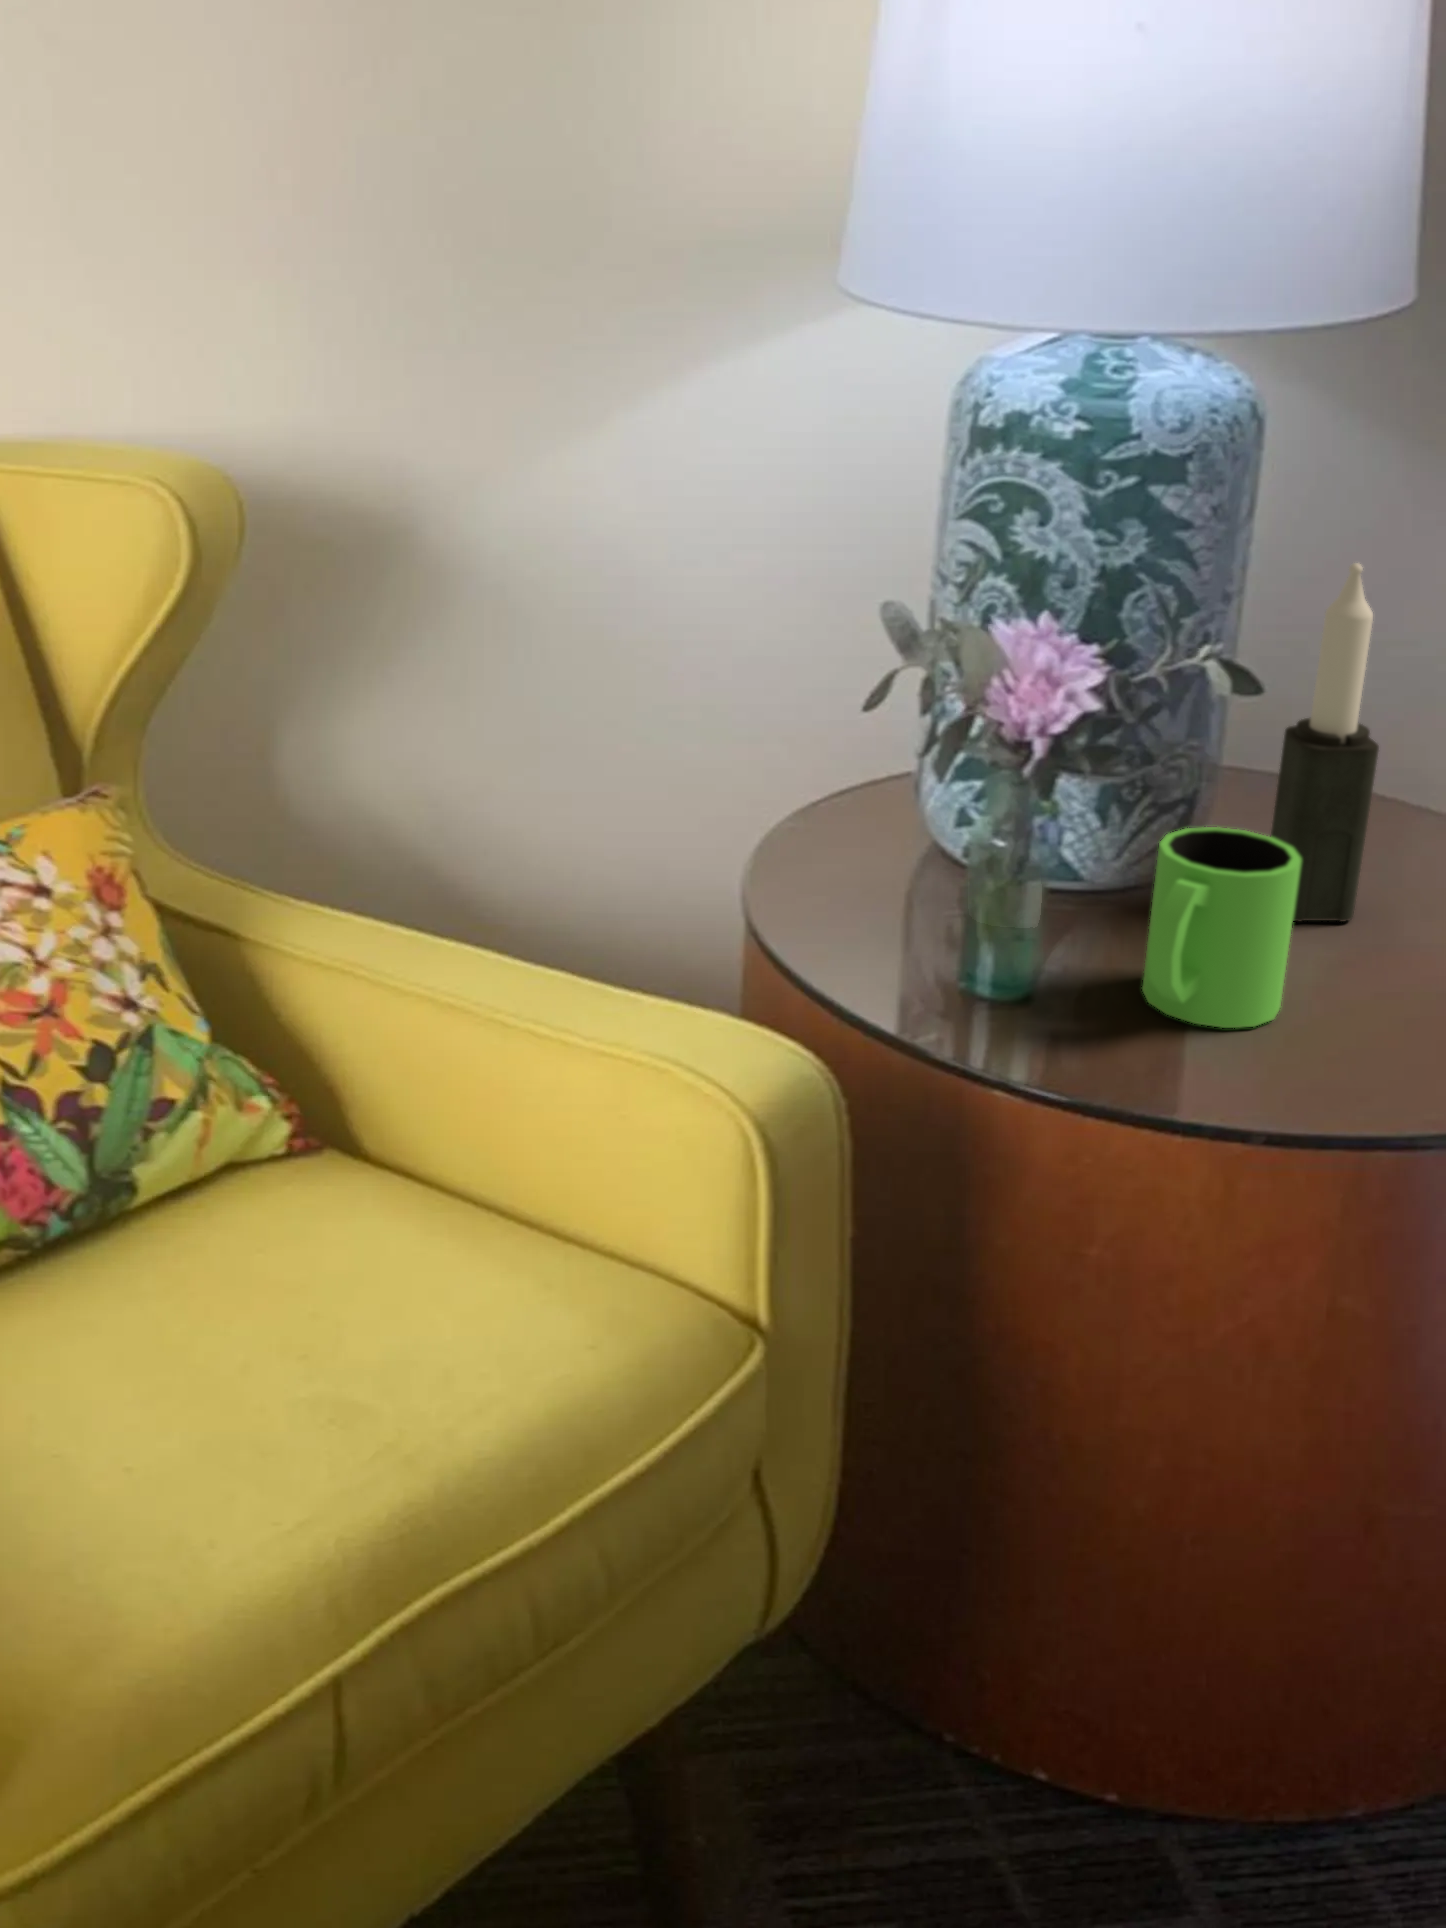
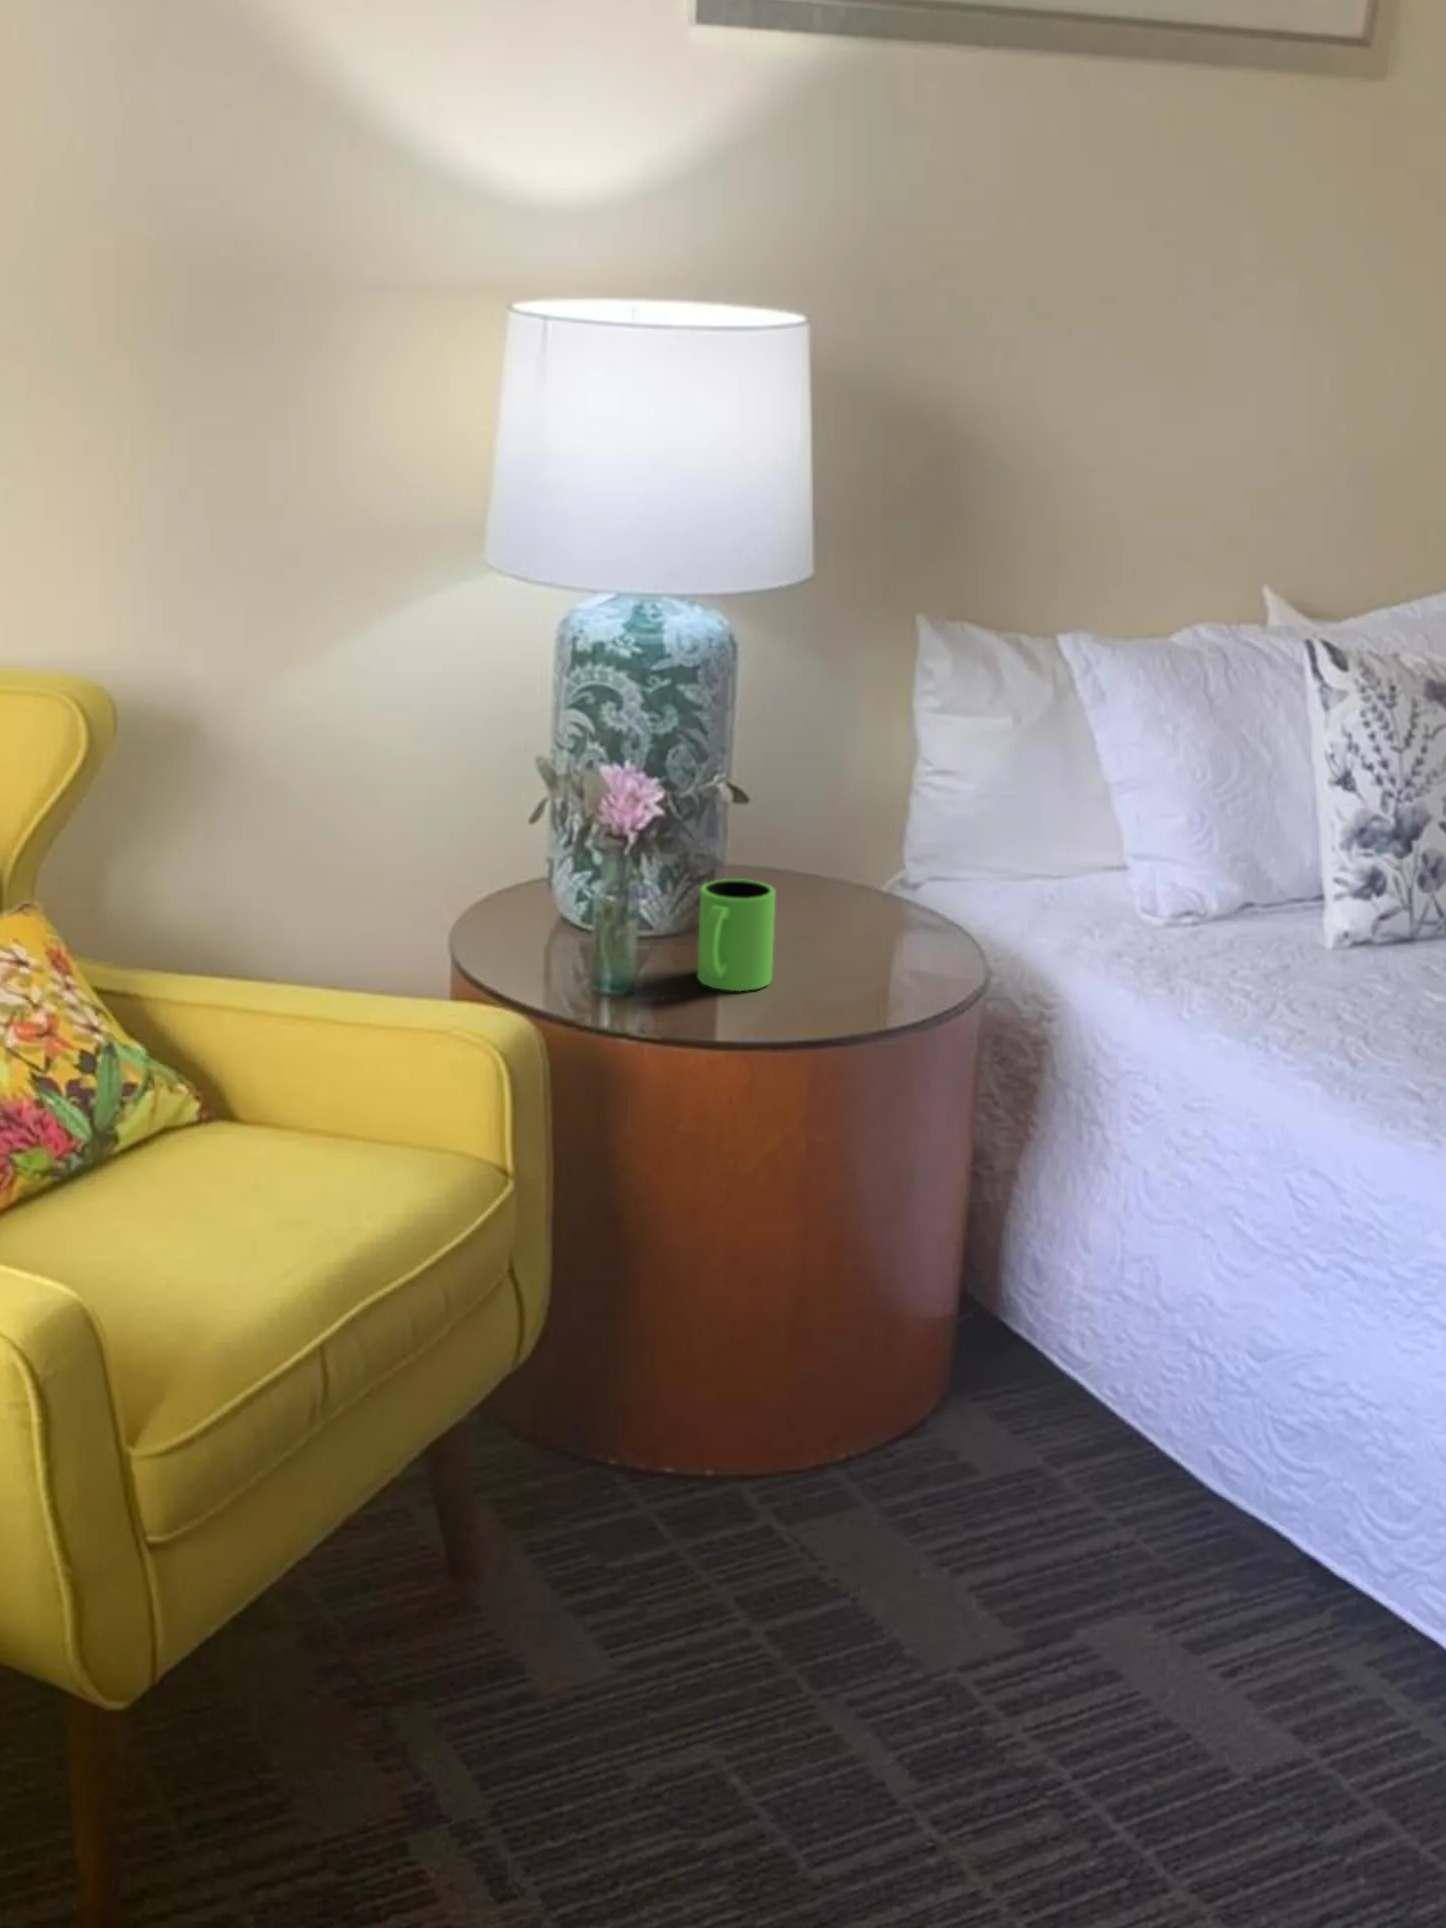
candle: present [1271,563,1379,922] -> none [757,726,811,939]

